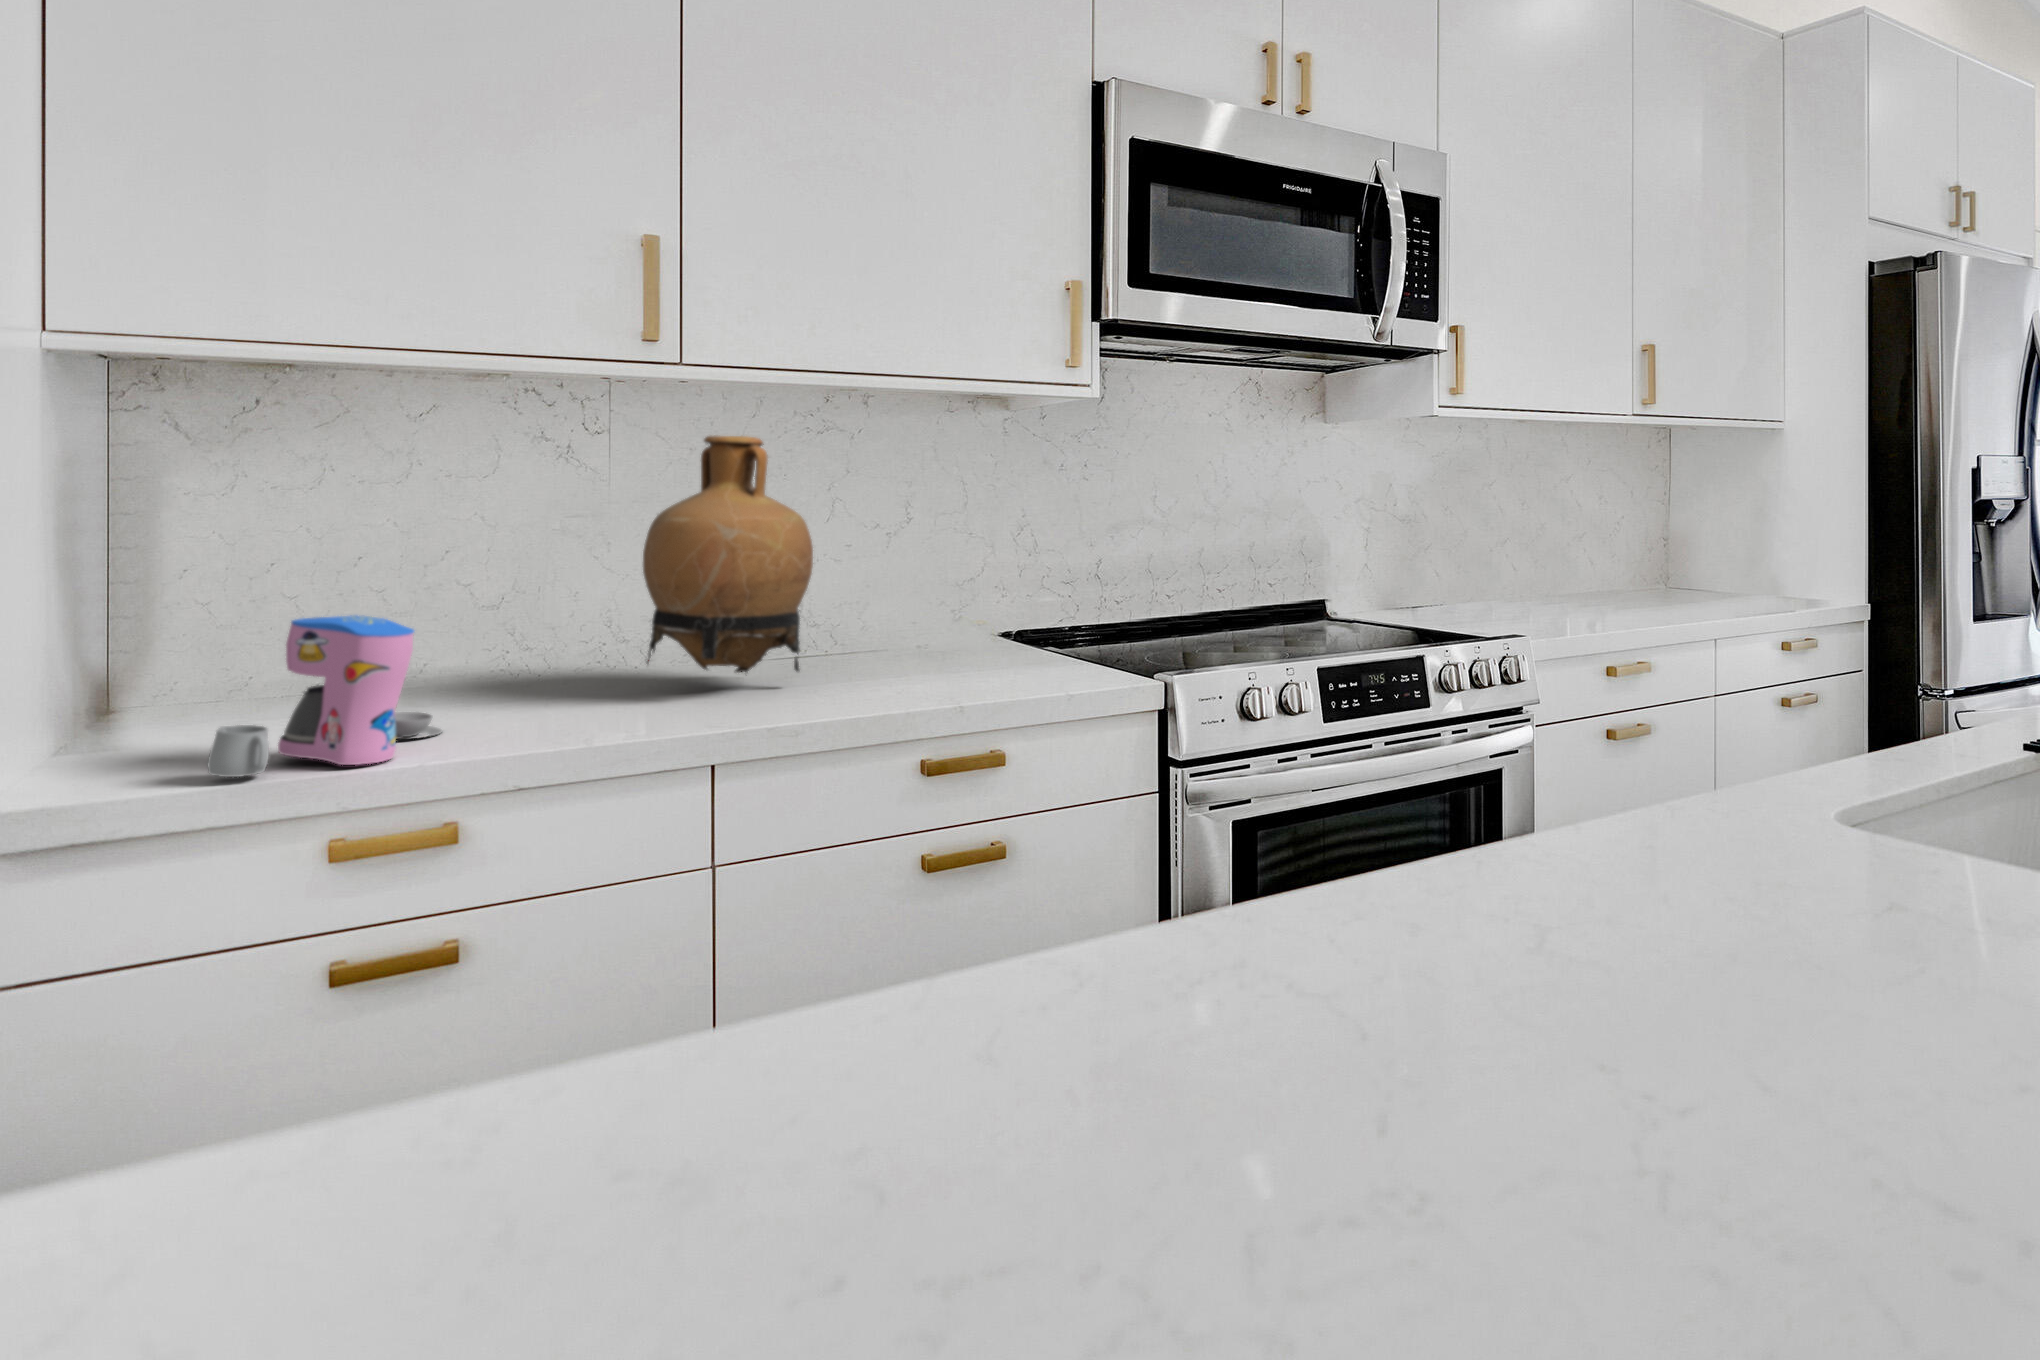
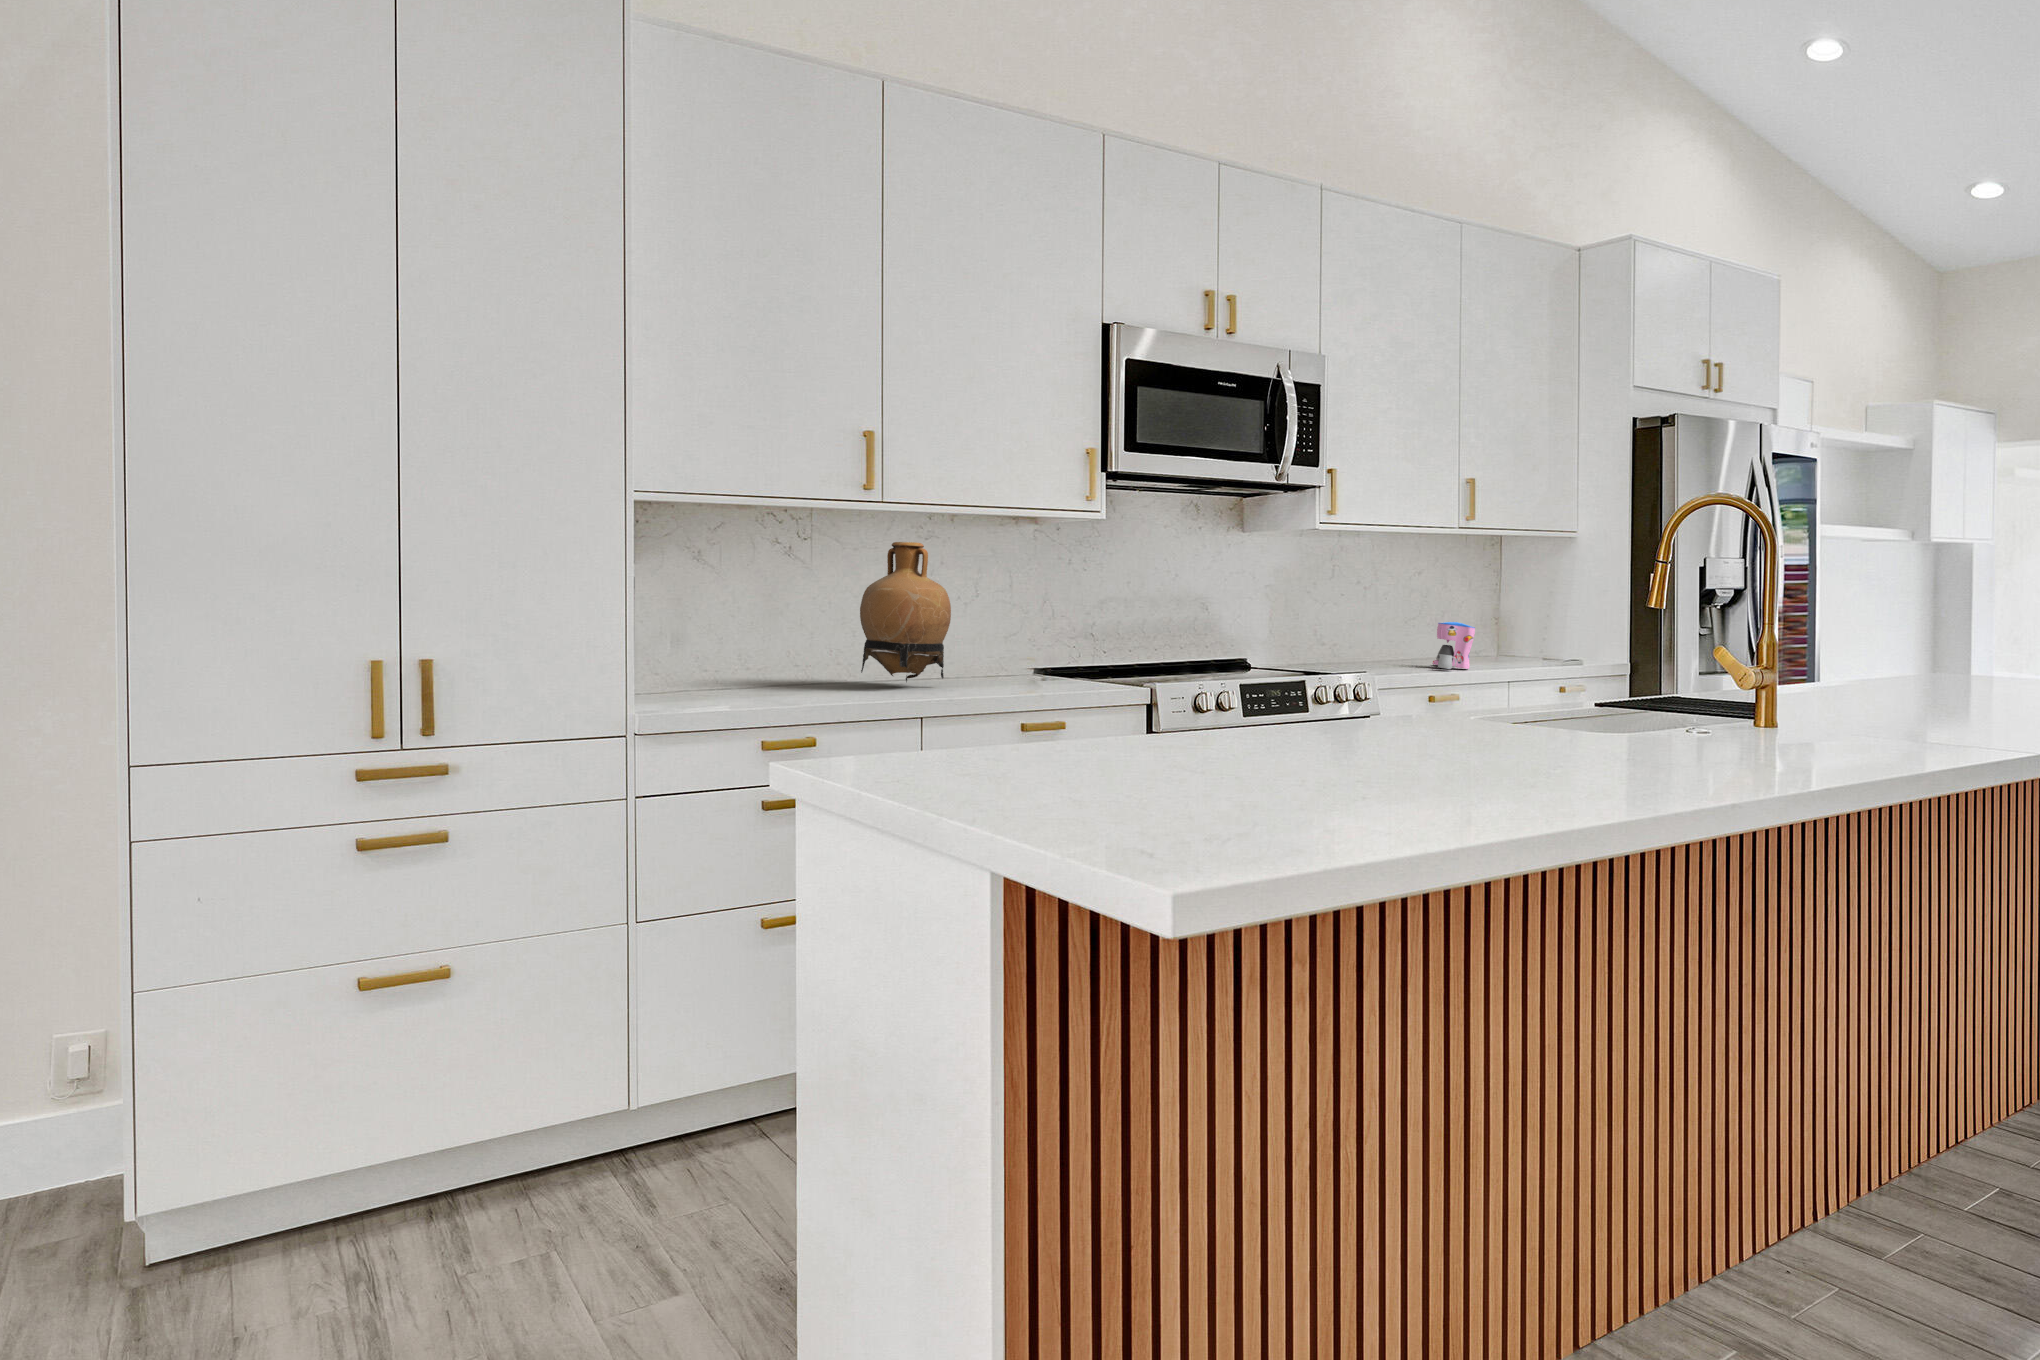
coffee maker: present [208,615,442,777] -> present [1432,622,1475,669]

